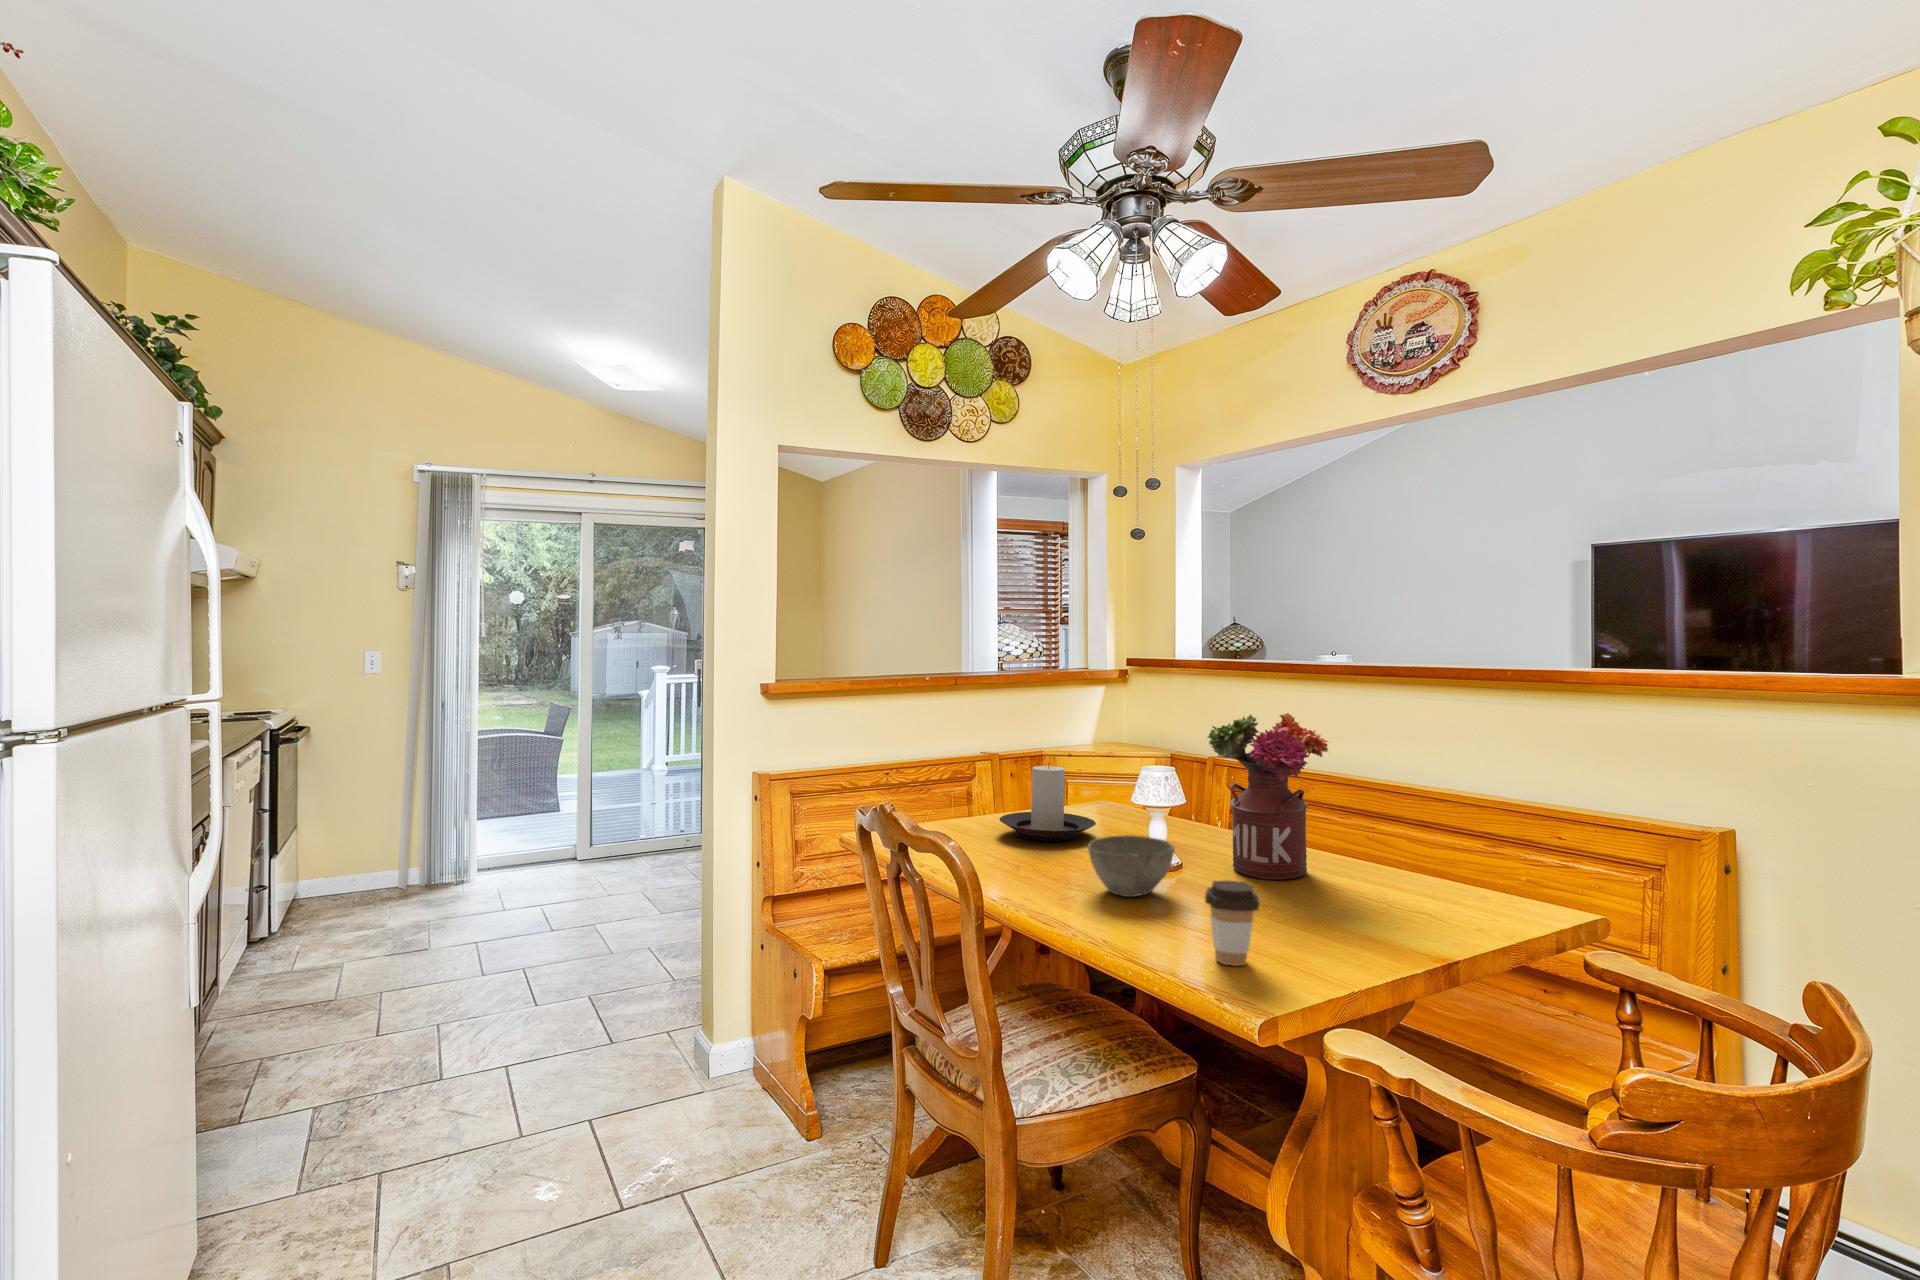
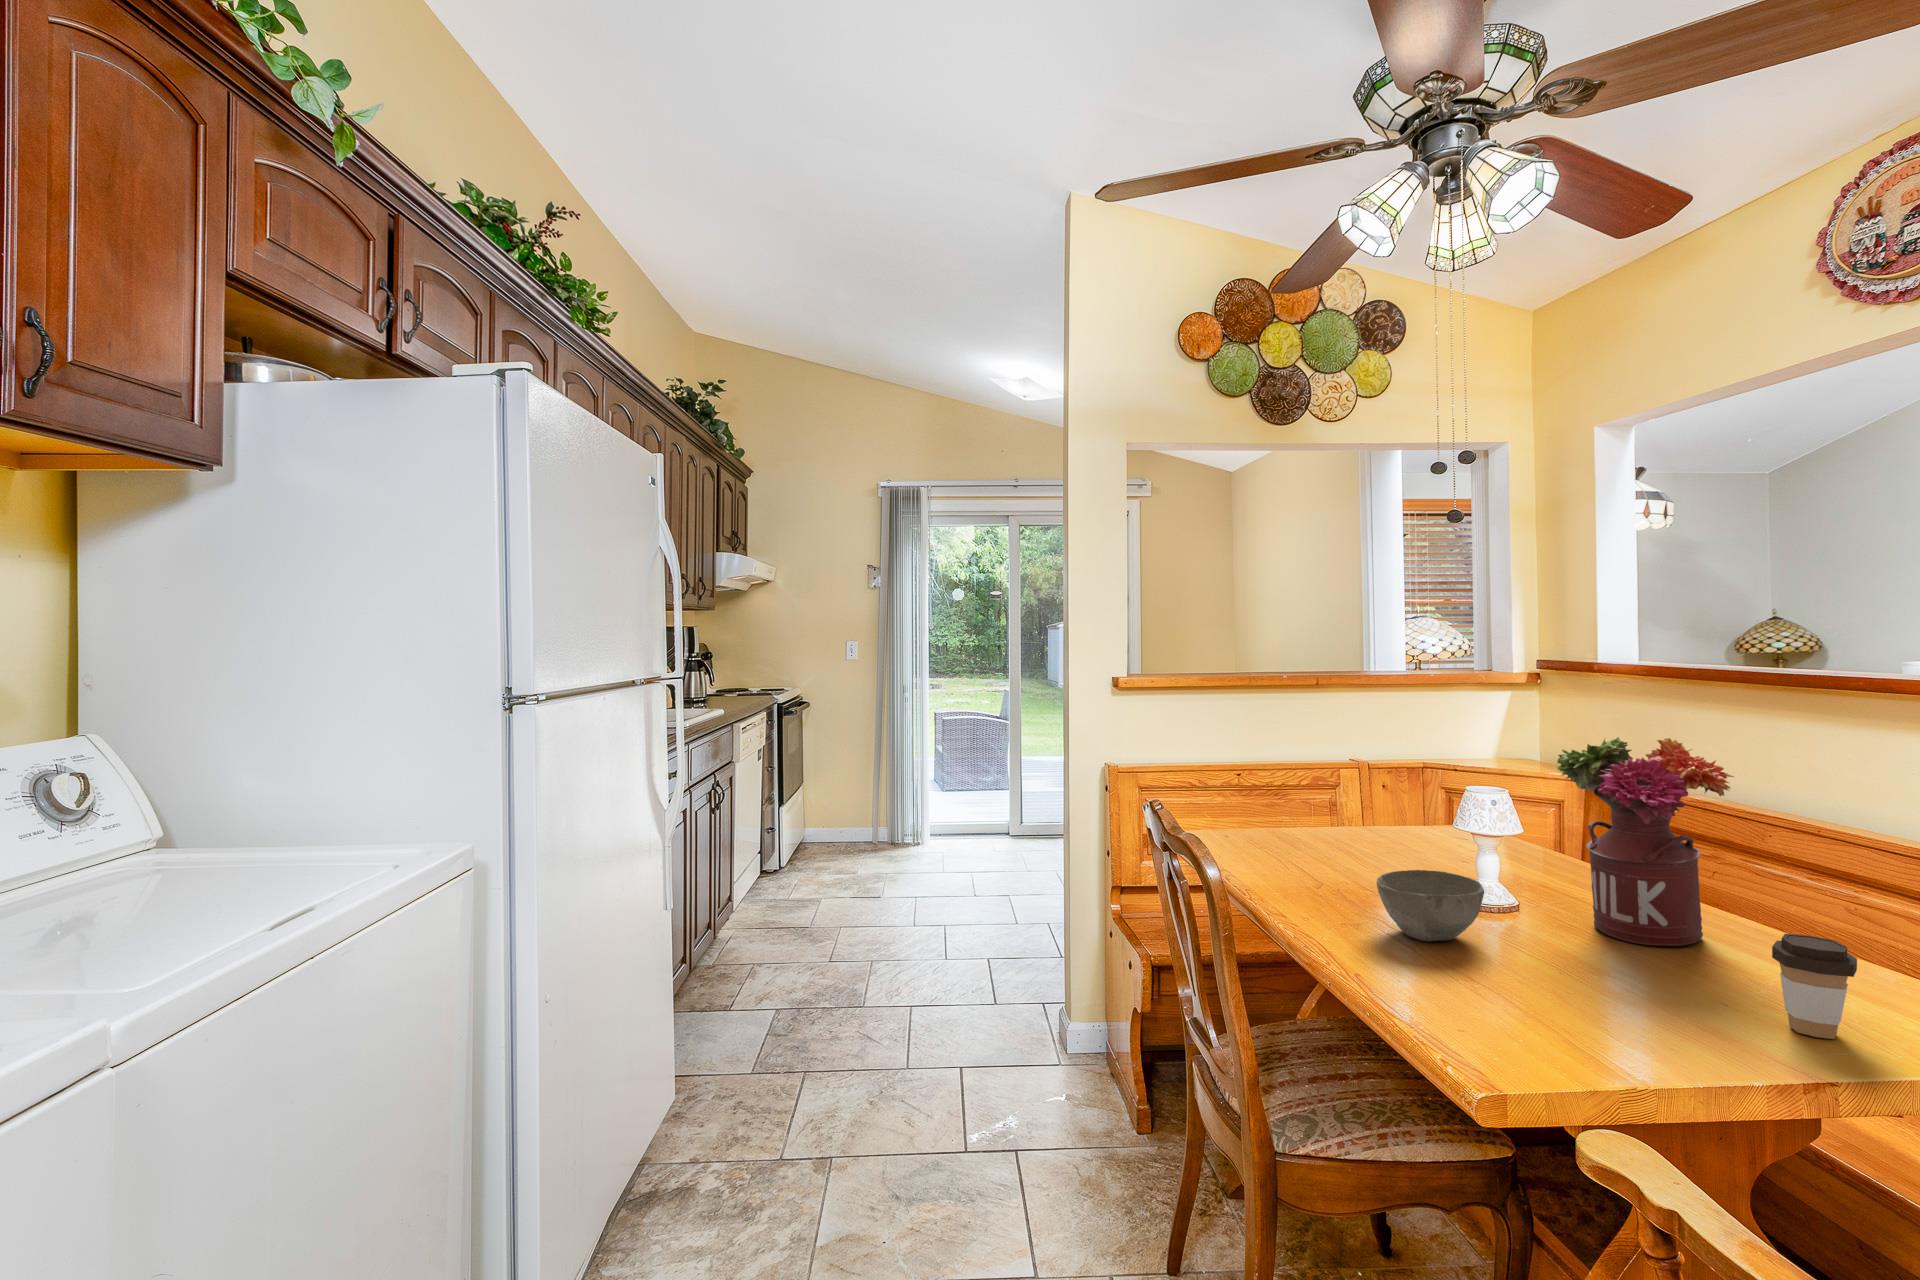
candle holder: present [1000,764,1096,841] -> none [1326,780,1443,867]
coffee cup: present [1205,880,1259,966] -> present [1772,934,1857,1039]

